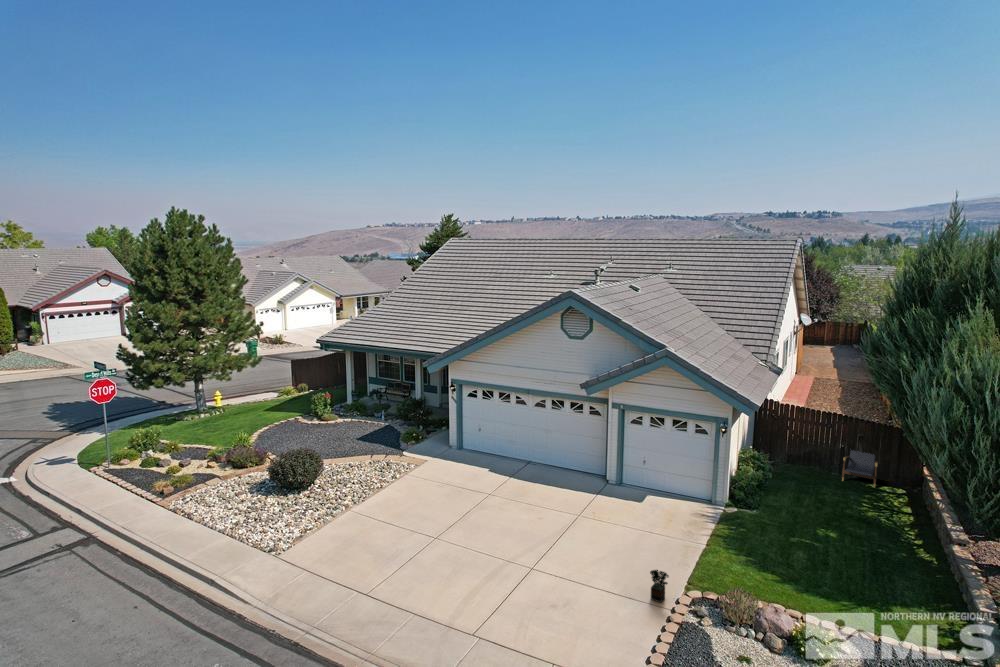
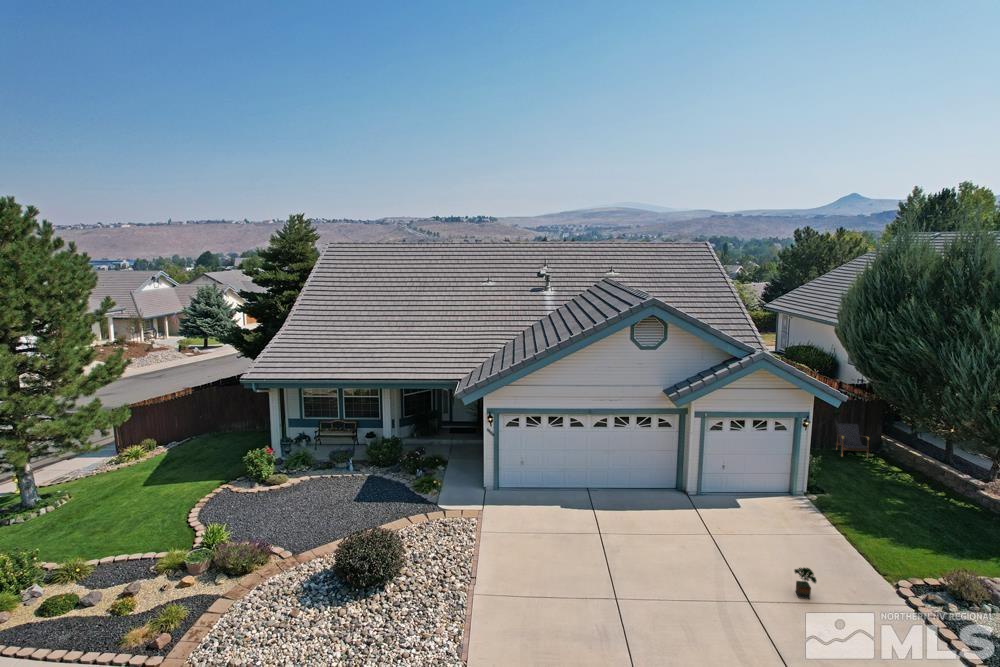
potted tree: present [650,570,669,603] -> present [794,568,817,599]

